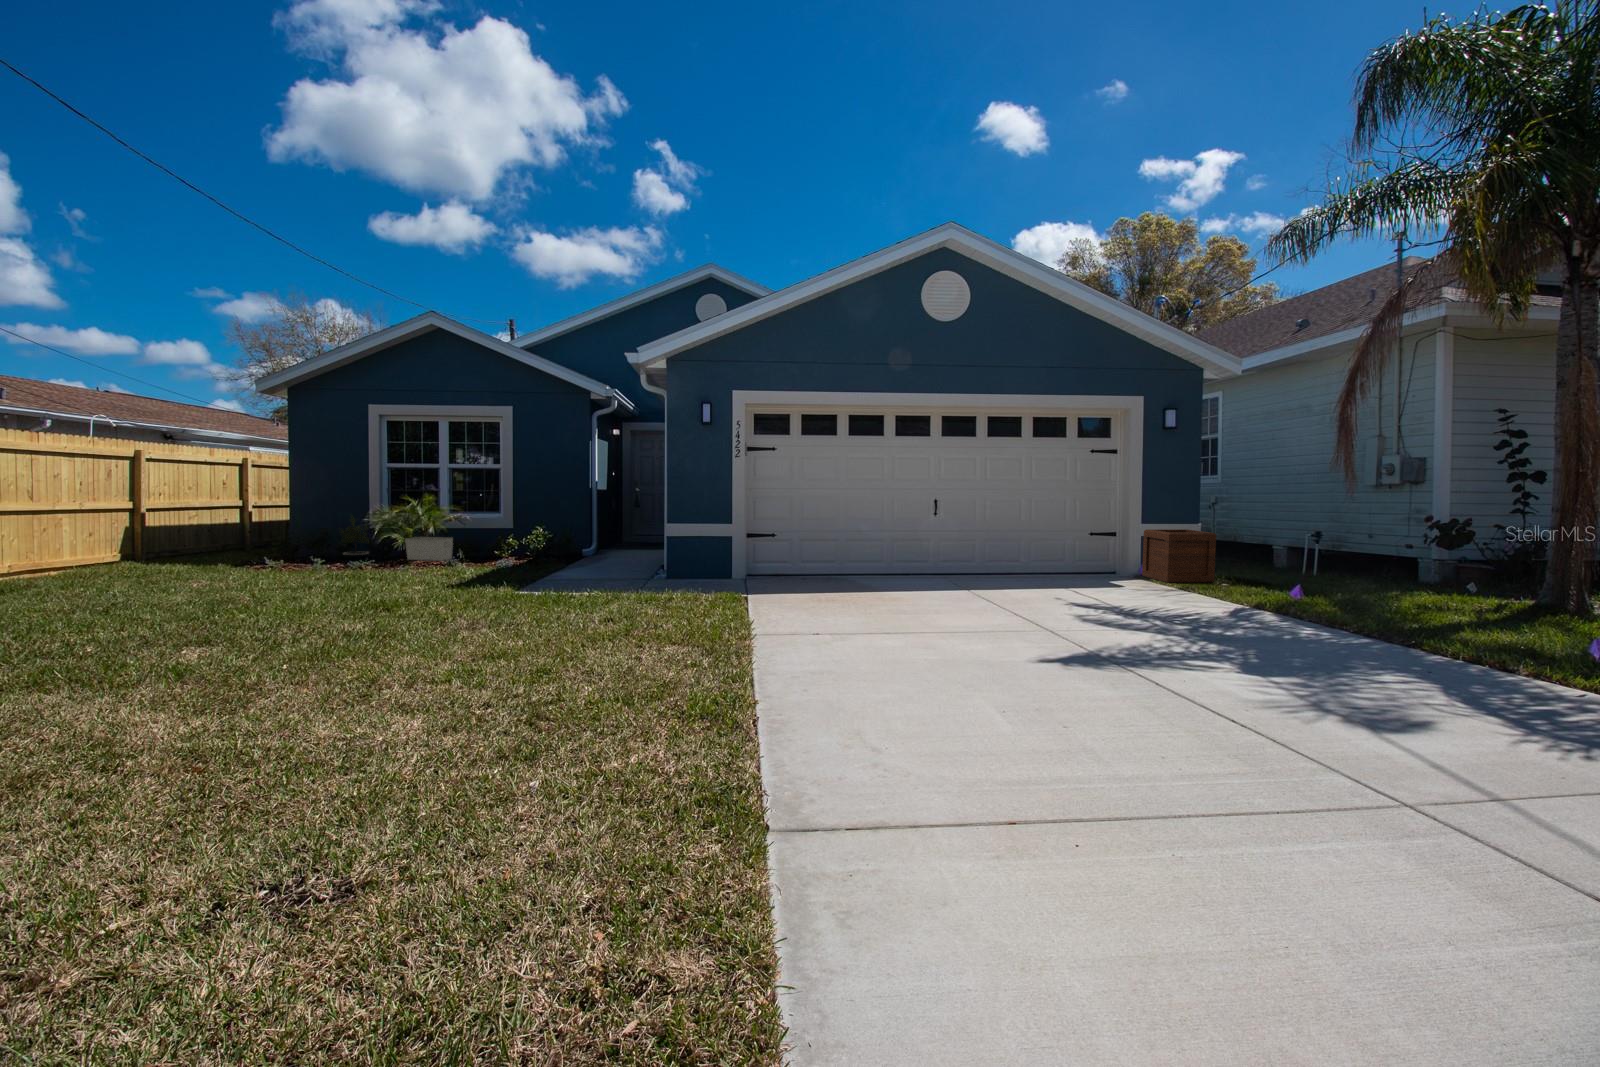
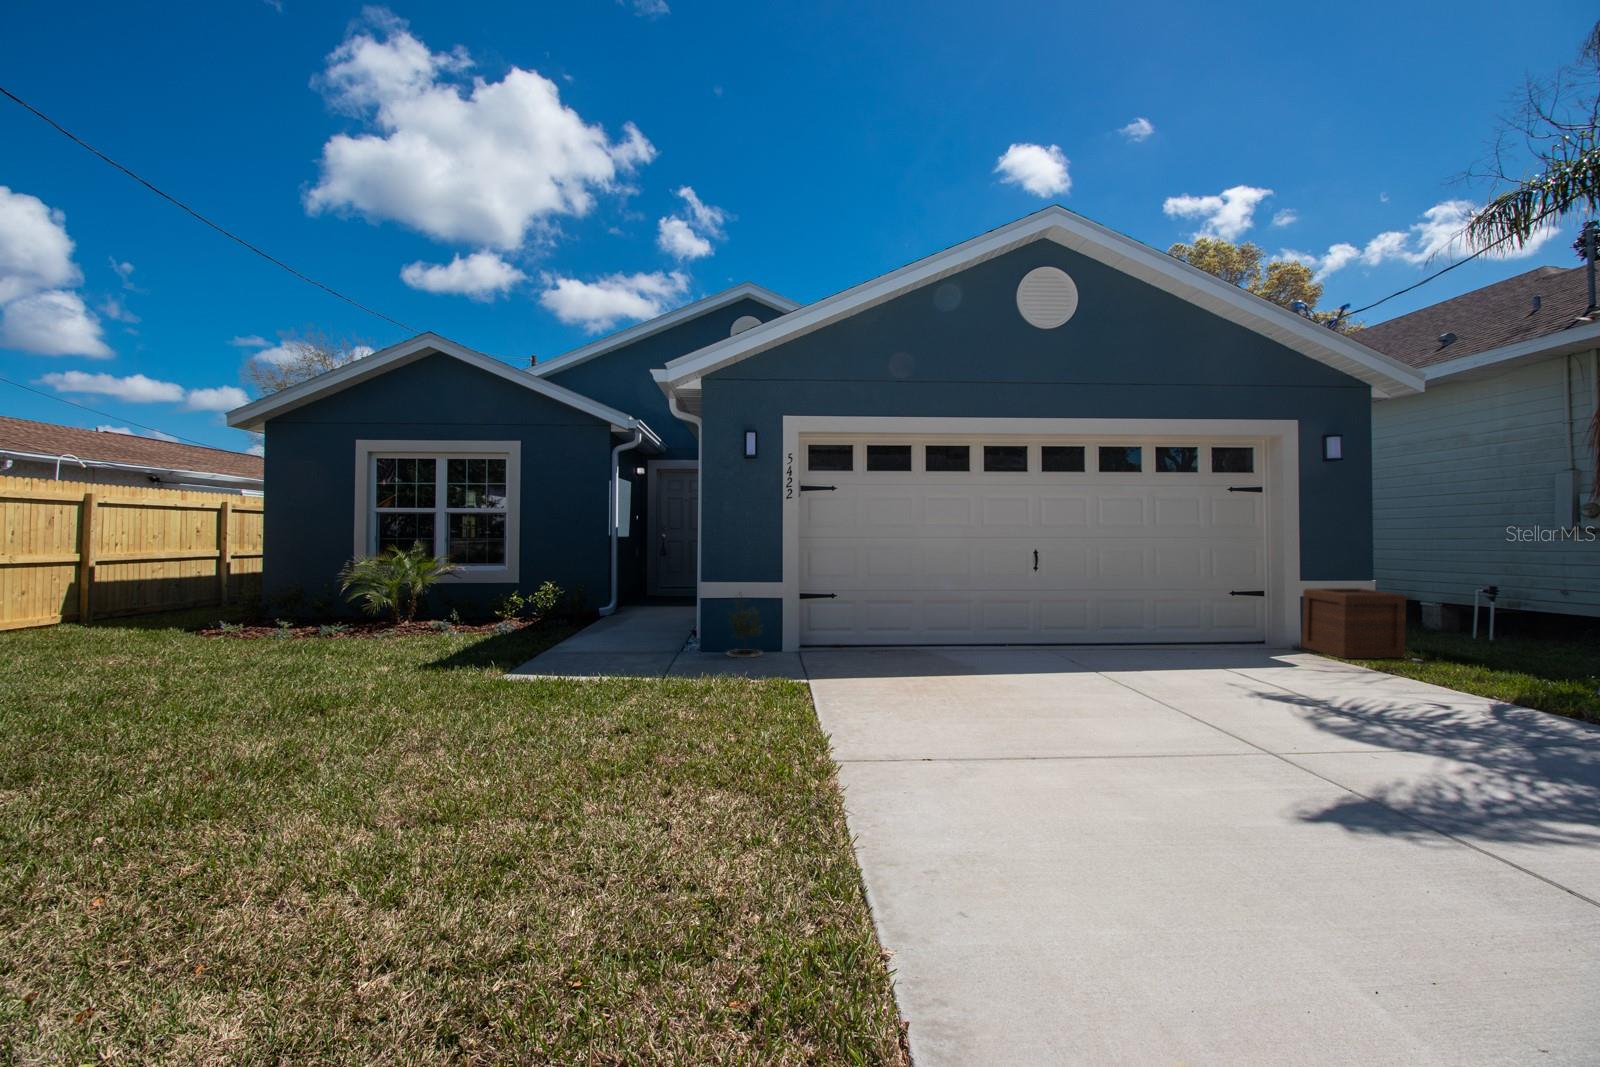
potted tree: present [340,517,368,555] -> present [727,596,762,658]
storage bin: present [405,537,453,561] -> none [388,595,446,624]

